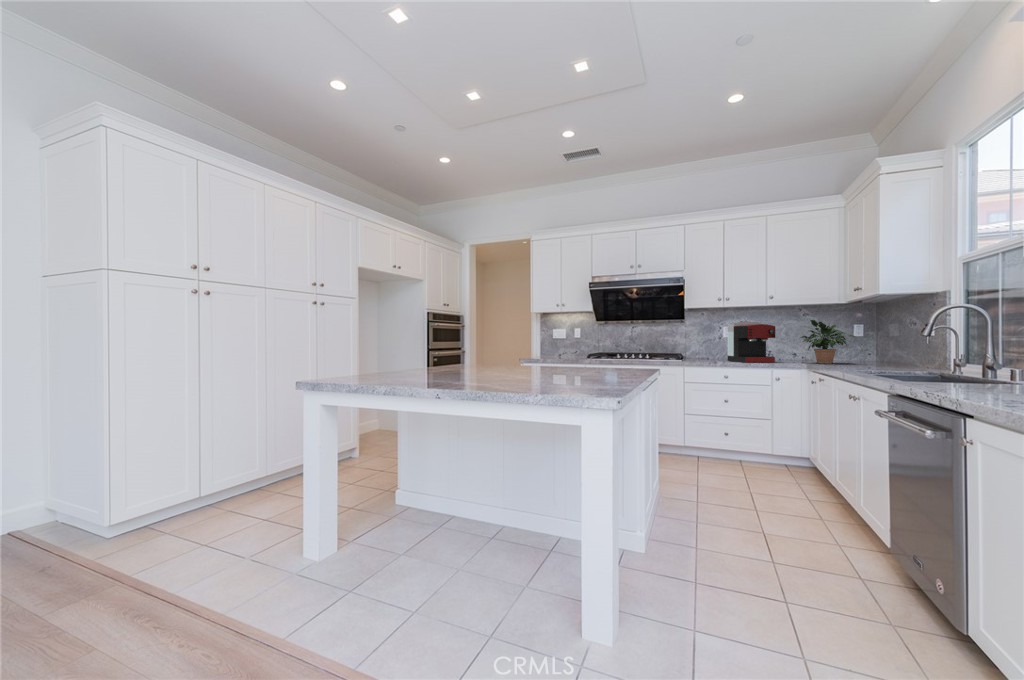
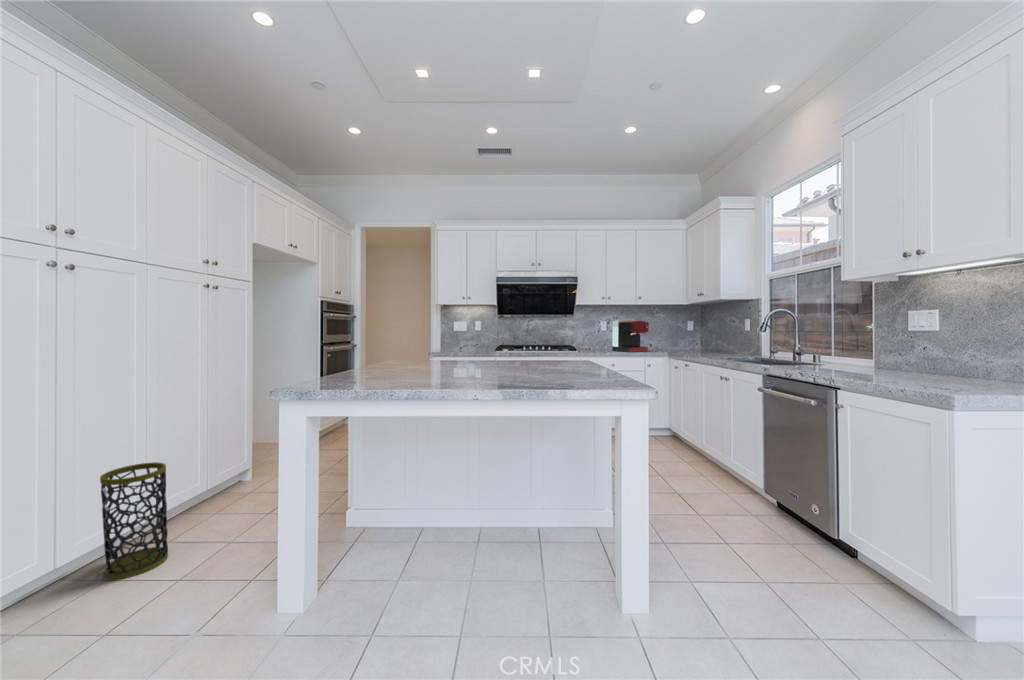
potted plant: present [801,320,855,364] -> none [664,318,703,352]
trash can: none [228,432,270,513] -> present [100,462,168,579]

